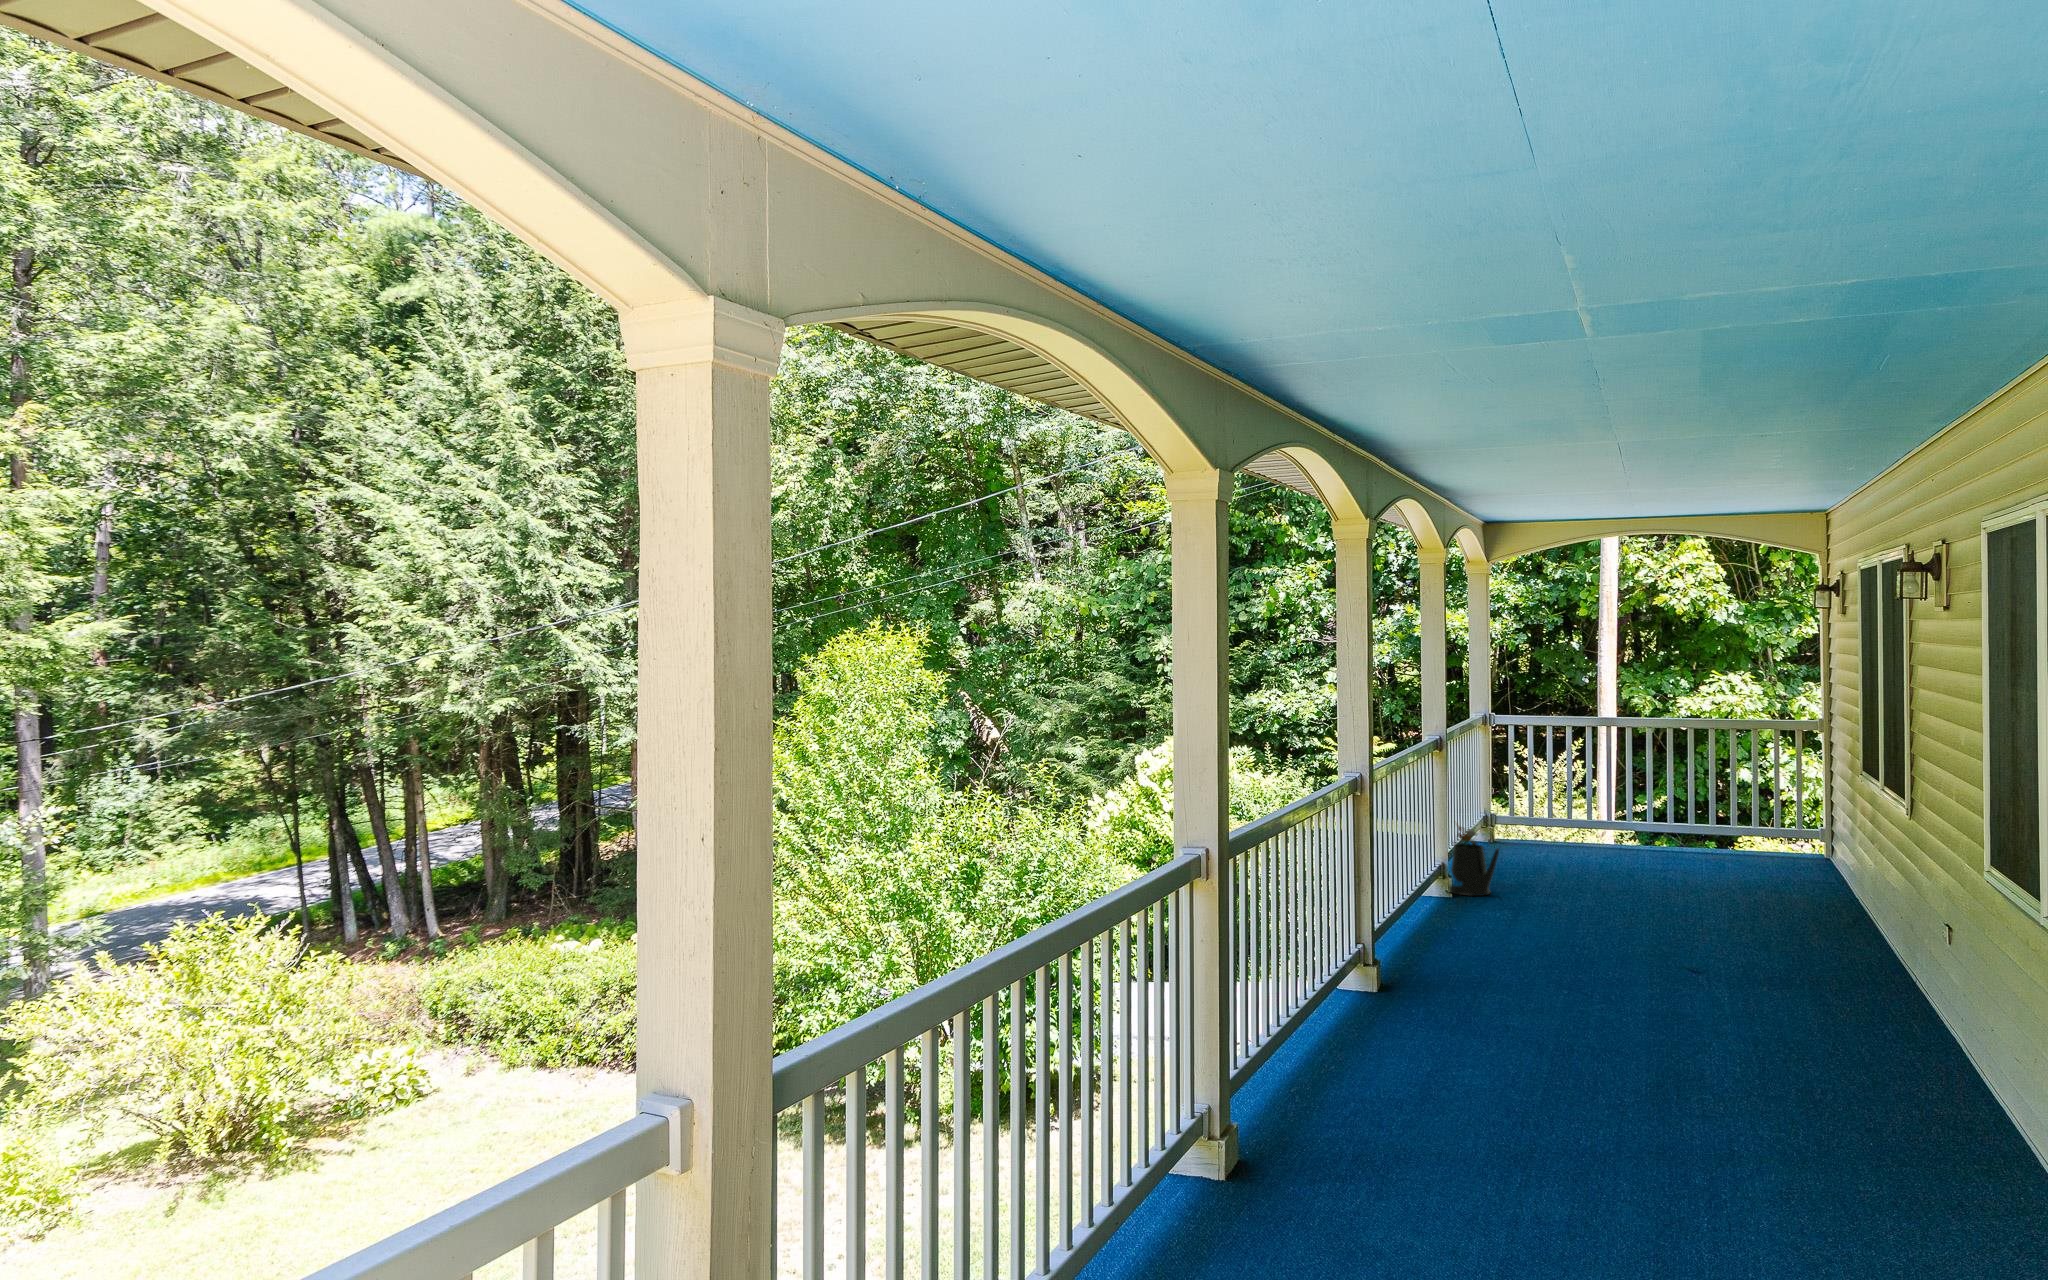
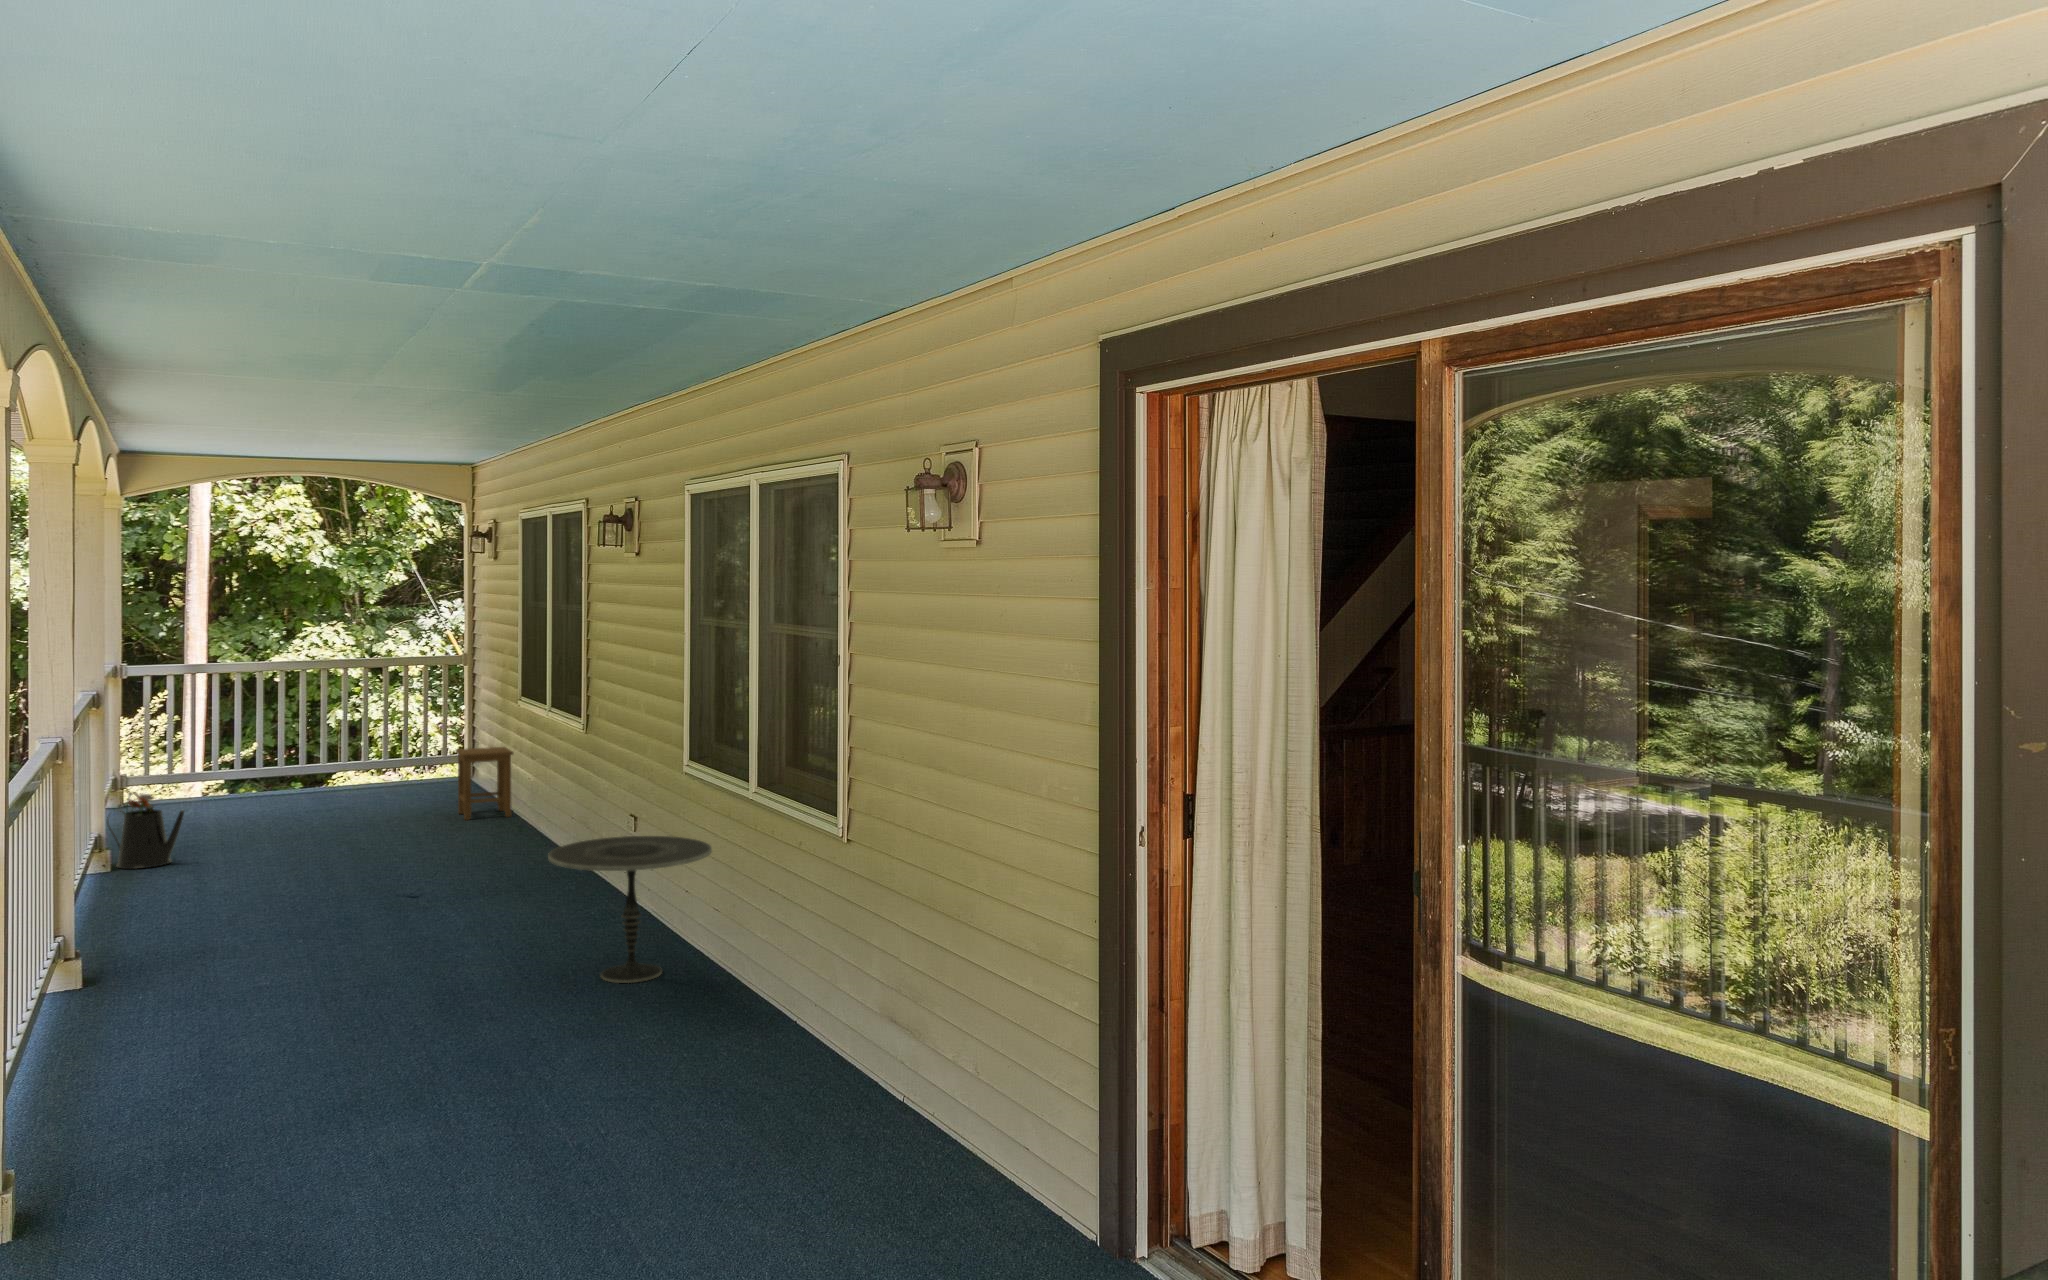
stool: none [1787,821,1852,906] -> present [456,747,513,820]
side table: none [1740,957,1973,1152] -> present [548,836,712,983]

